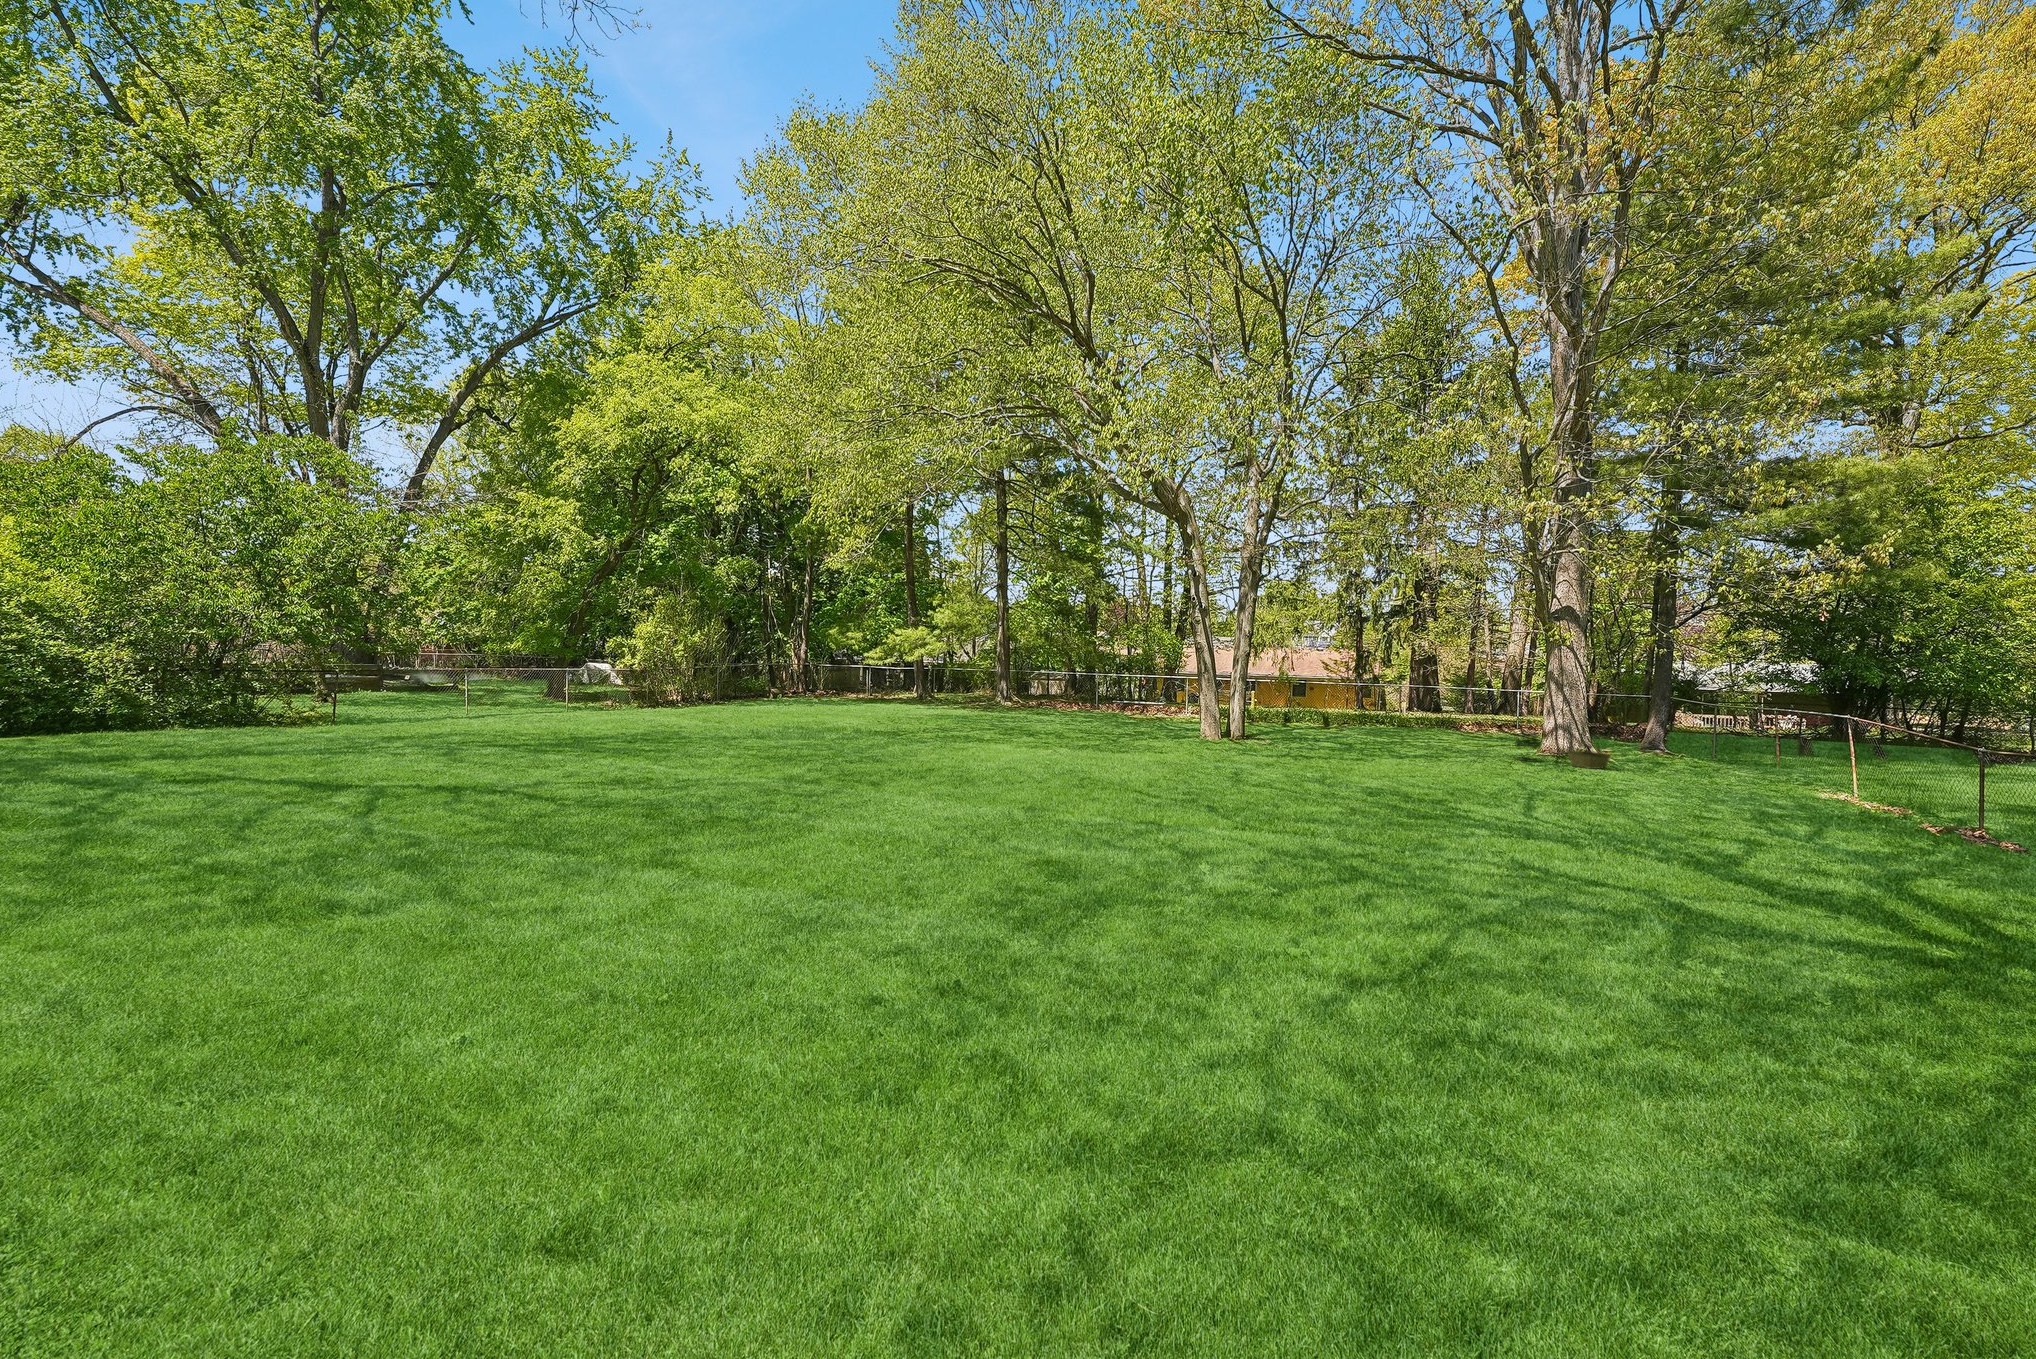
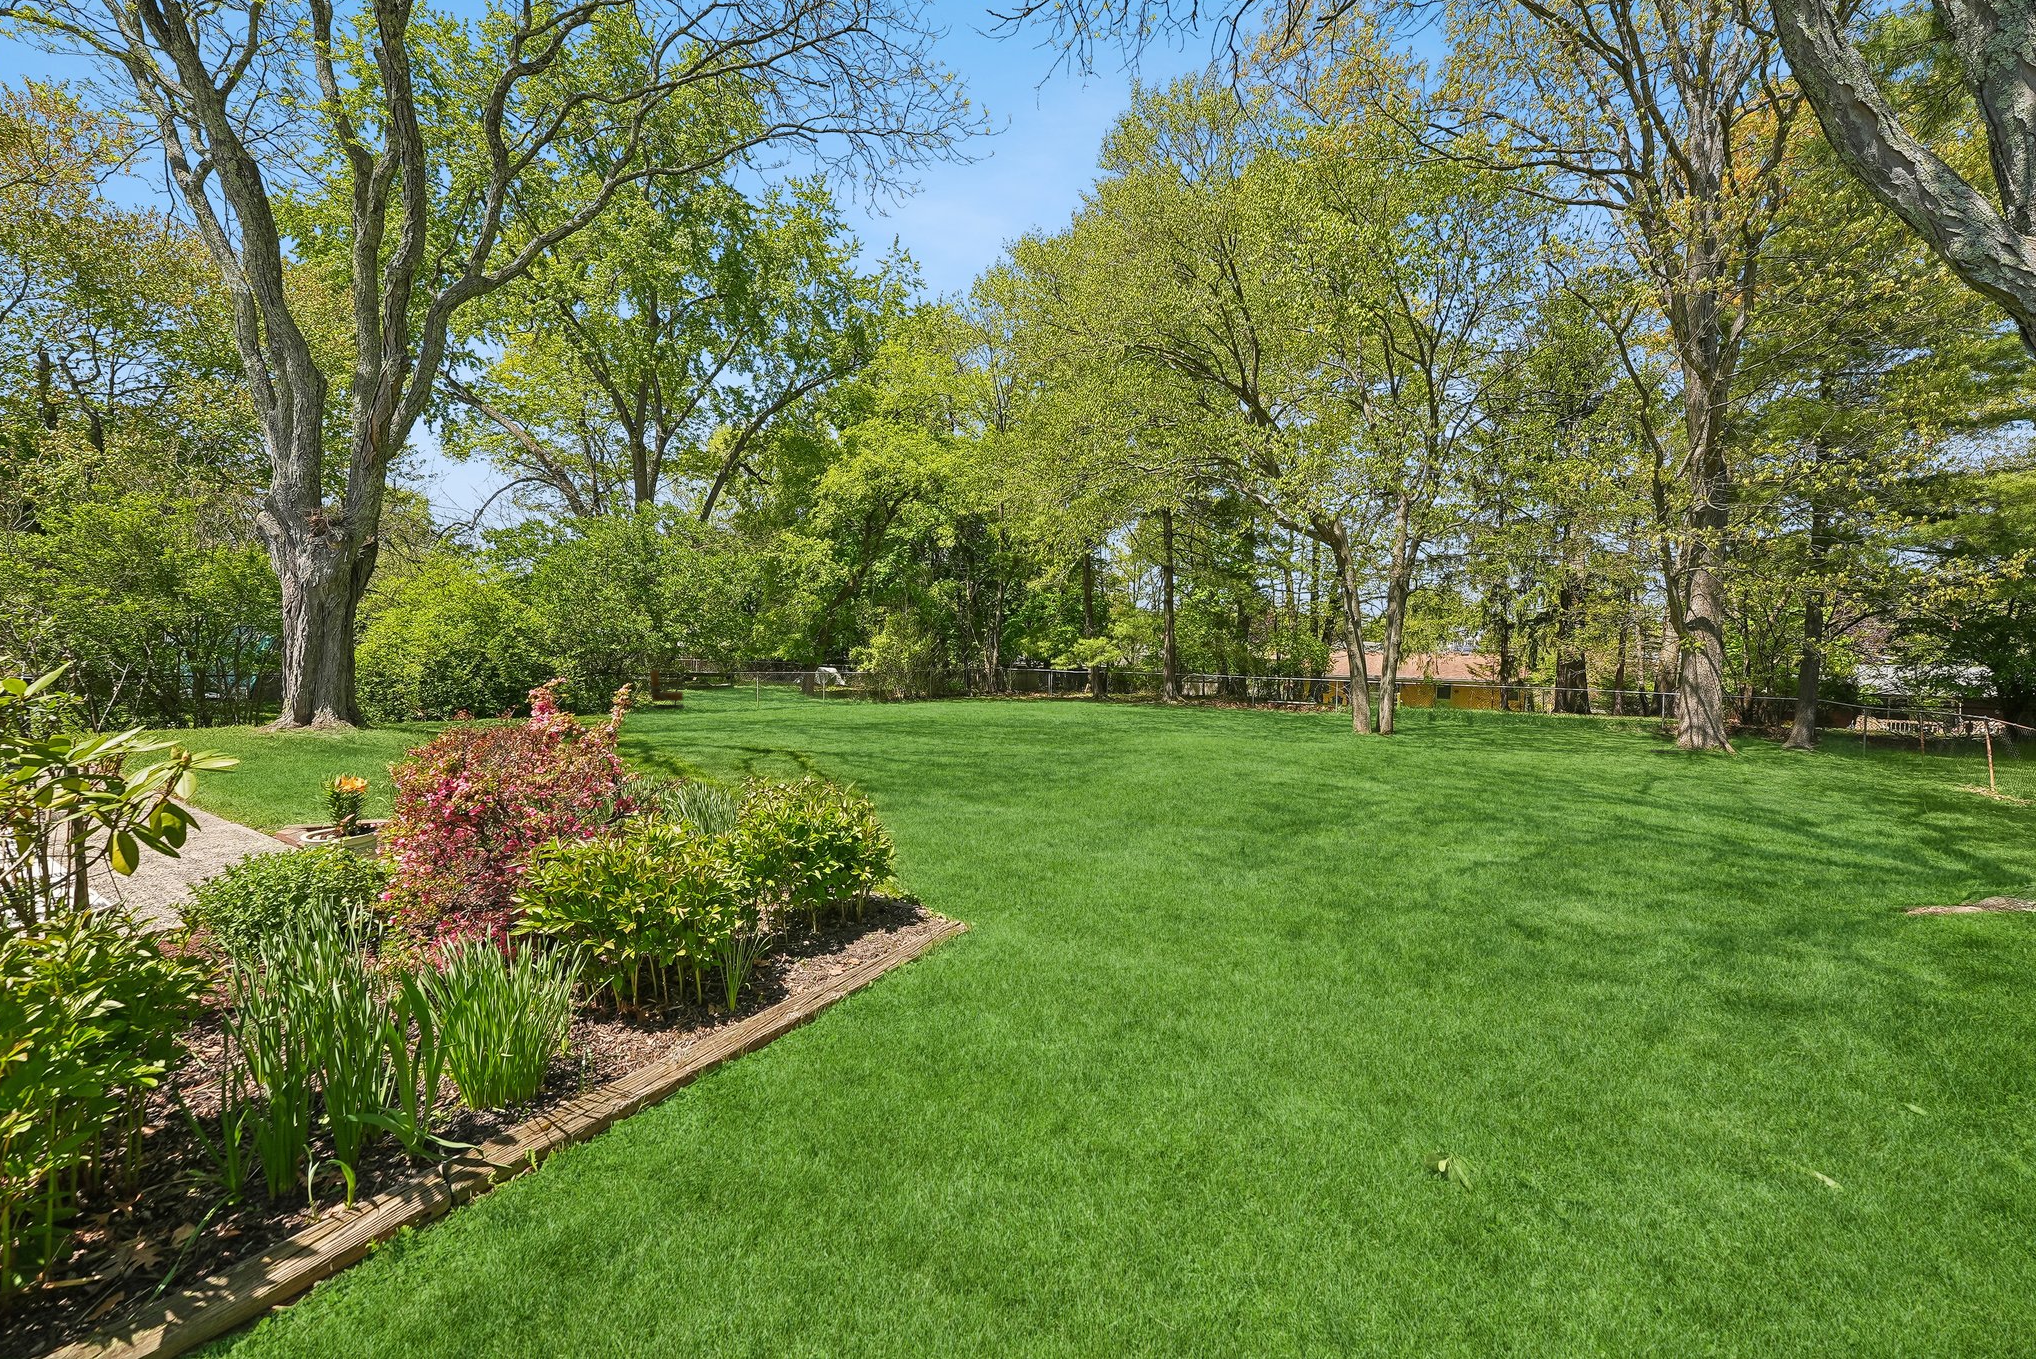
lounge chair: none [274,665,341,721] -> present [648,670,683,709]
basket: present [1568,746,1611,769] -> none [1701,735,1744,760]

